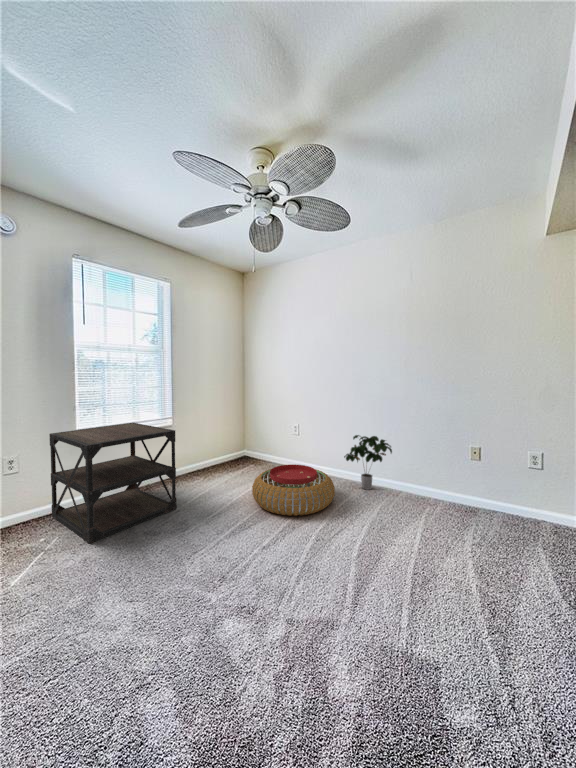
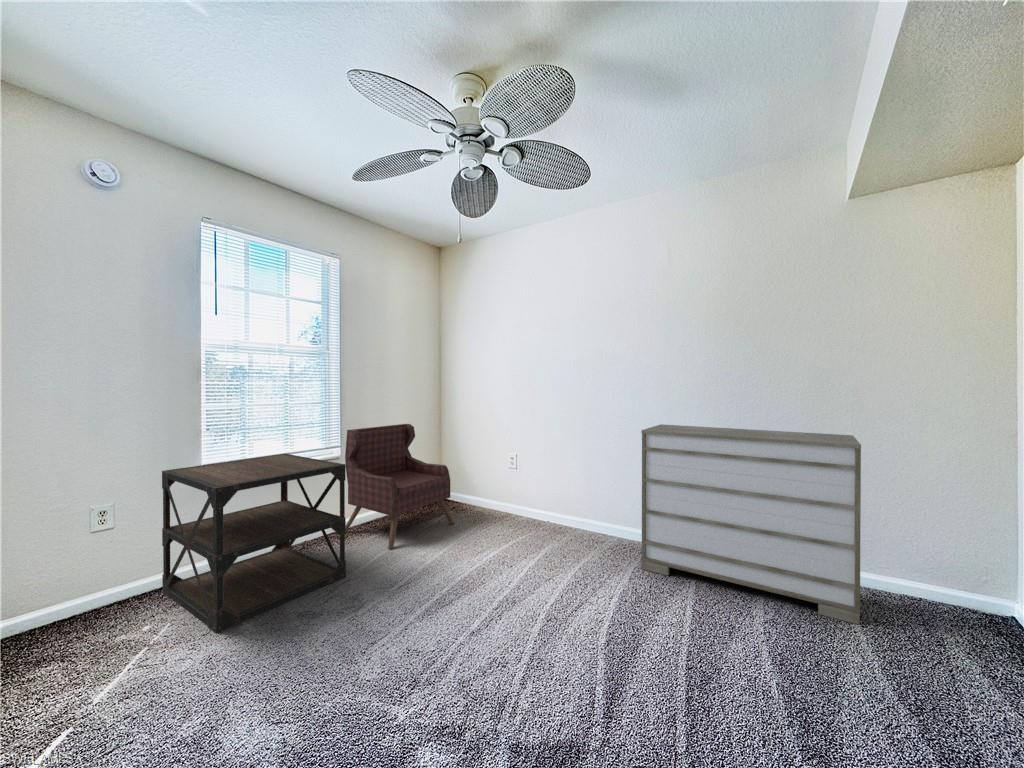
armchair: none [173,402,253,491] -> present [345,424,454,550]
dresser: none [387,403,548,548] -> present [641,424,861,624]
potted plant: present [344,435,392,490] -> none [580,467,646,544]
pouf: present [252,464,335,516] -> none [454,510,569,584]

